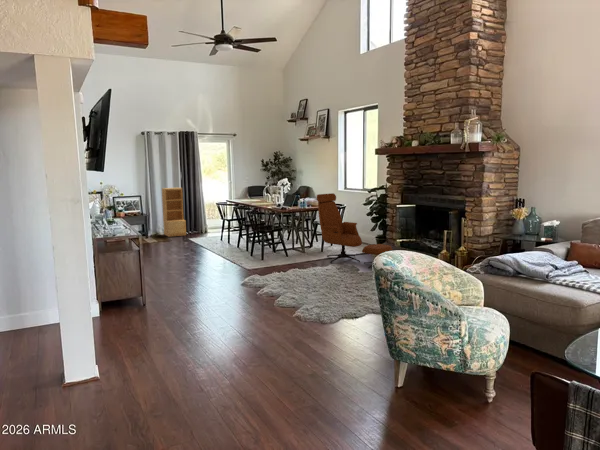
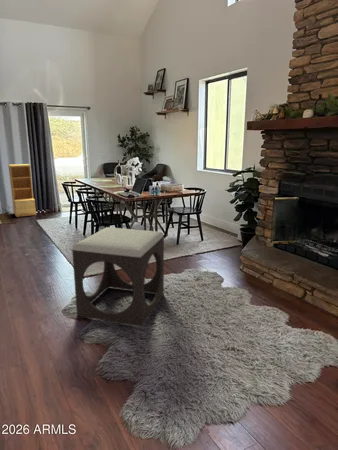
lounge chair: present [317,193,392,268] -> none [171,178,267,279]
footstool: none [253,226,313,288] -> present [72,227,164,327]

